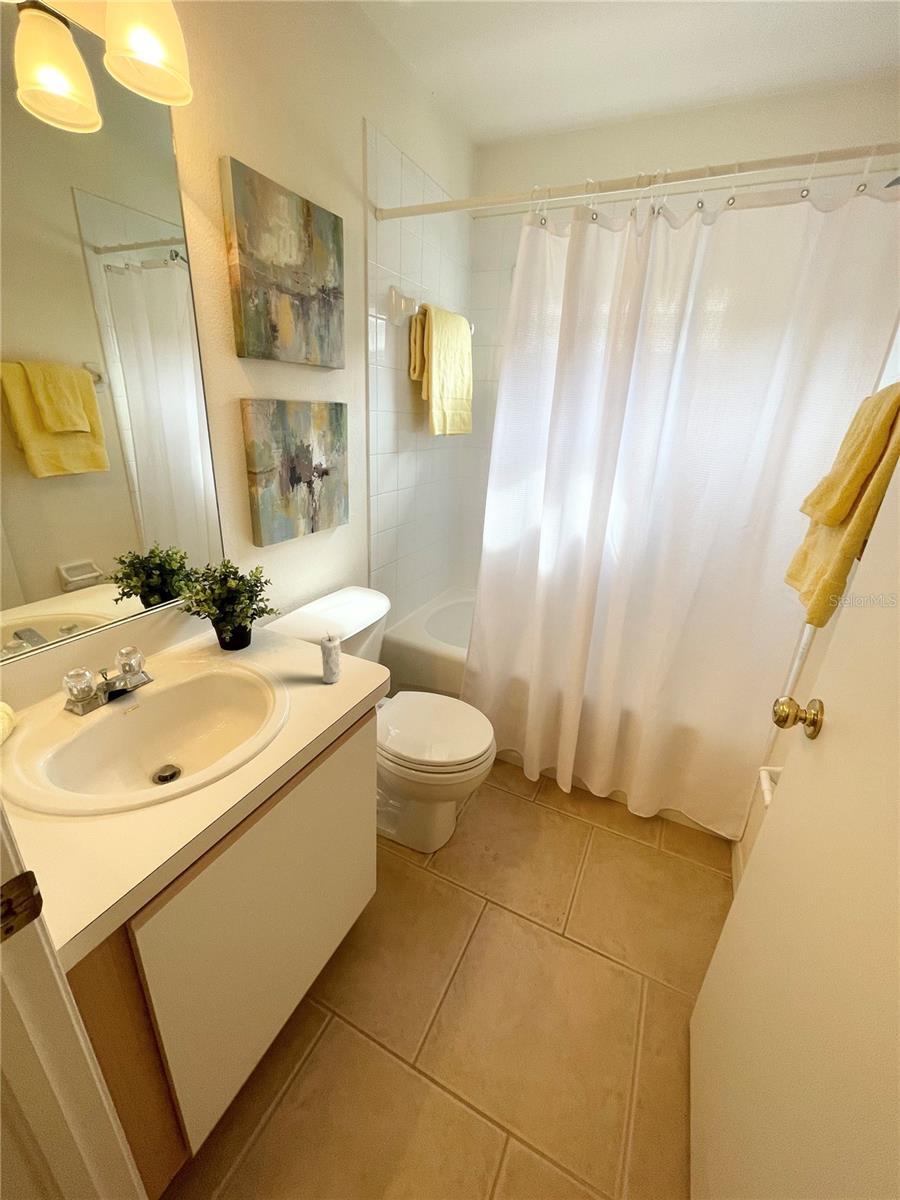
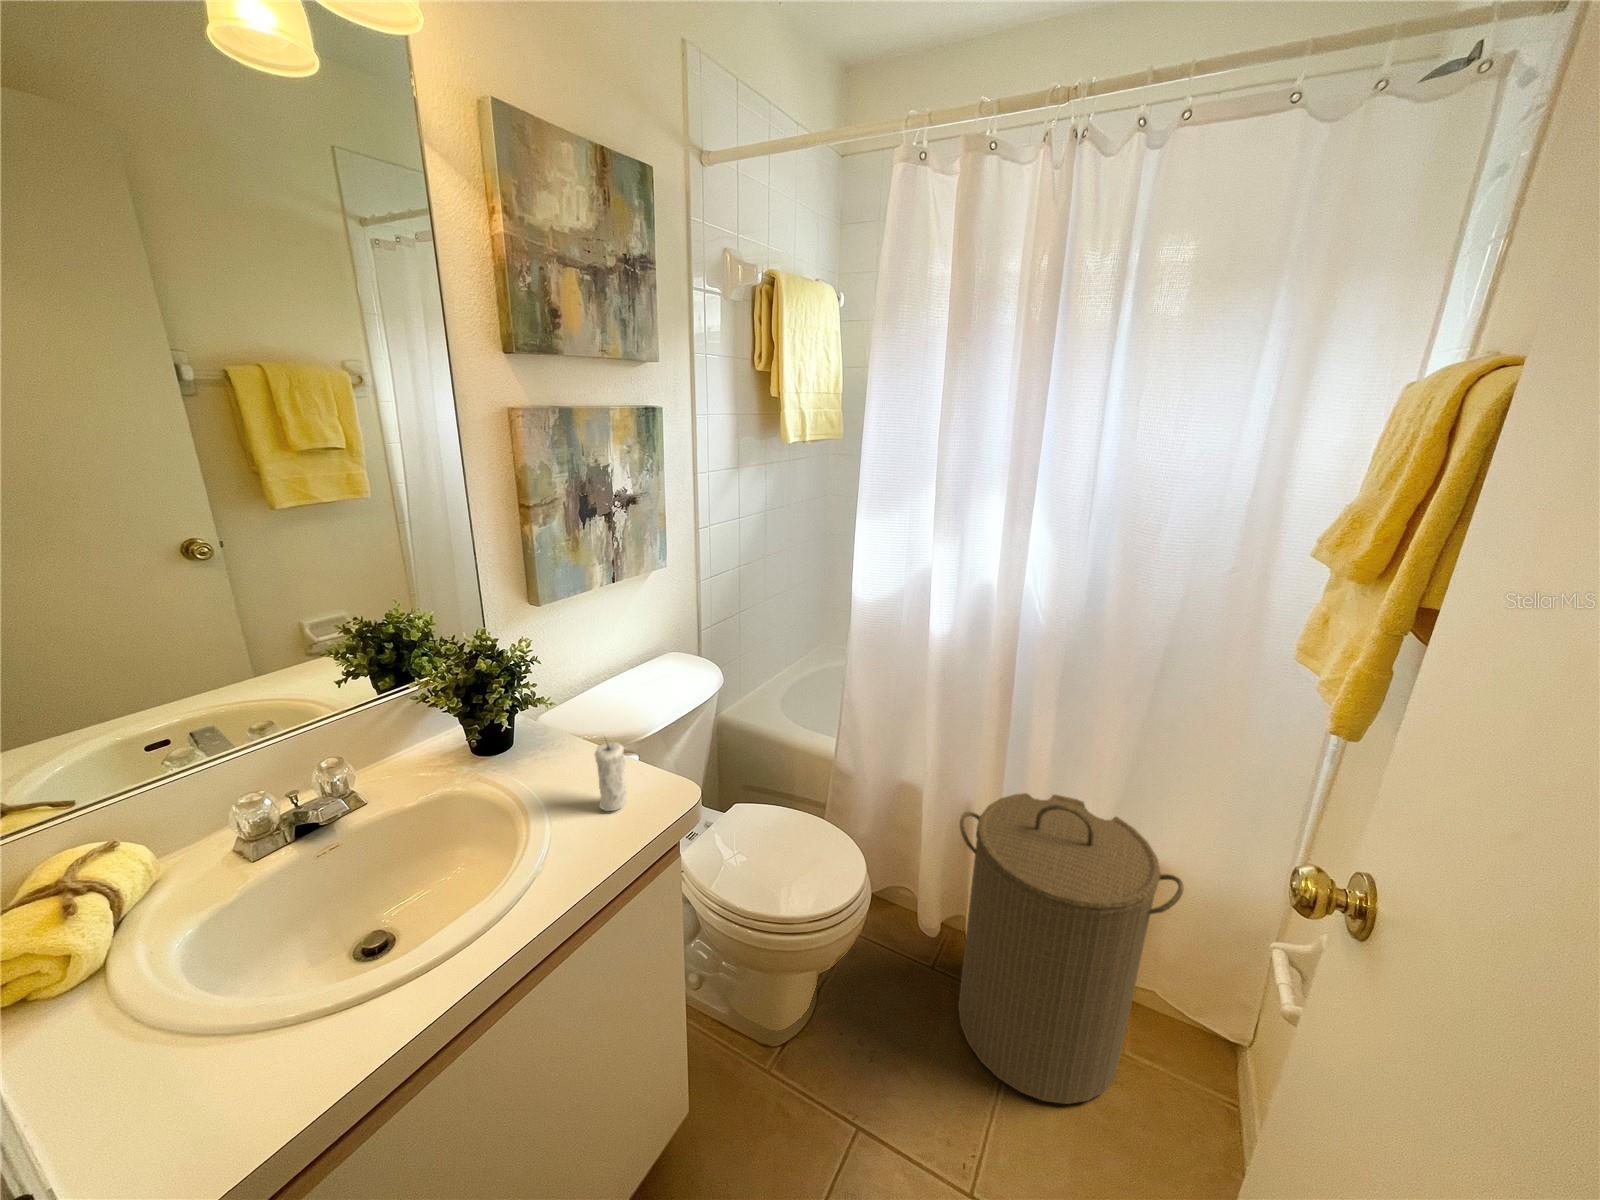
laundry hamper: none [550,684,703,882] -> present [958,793,1184,1104]

